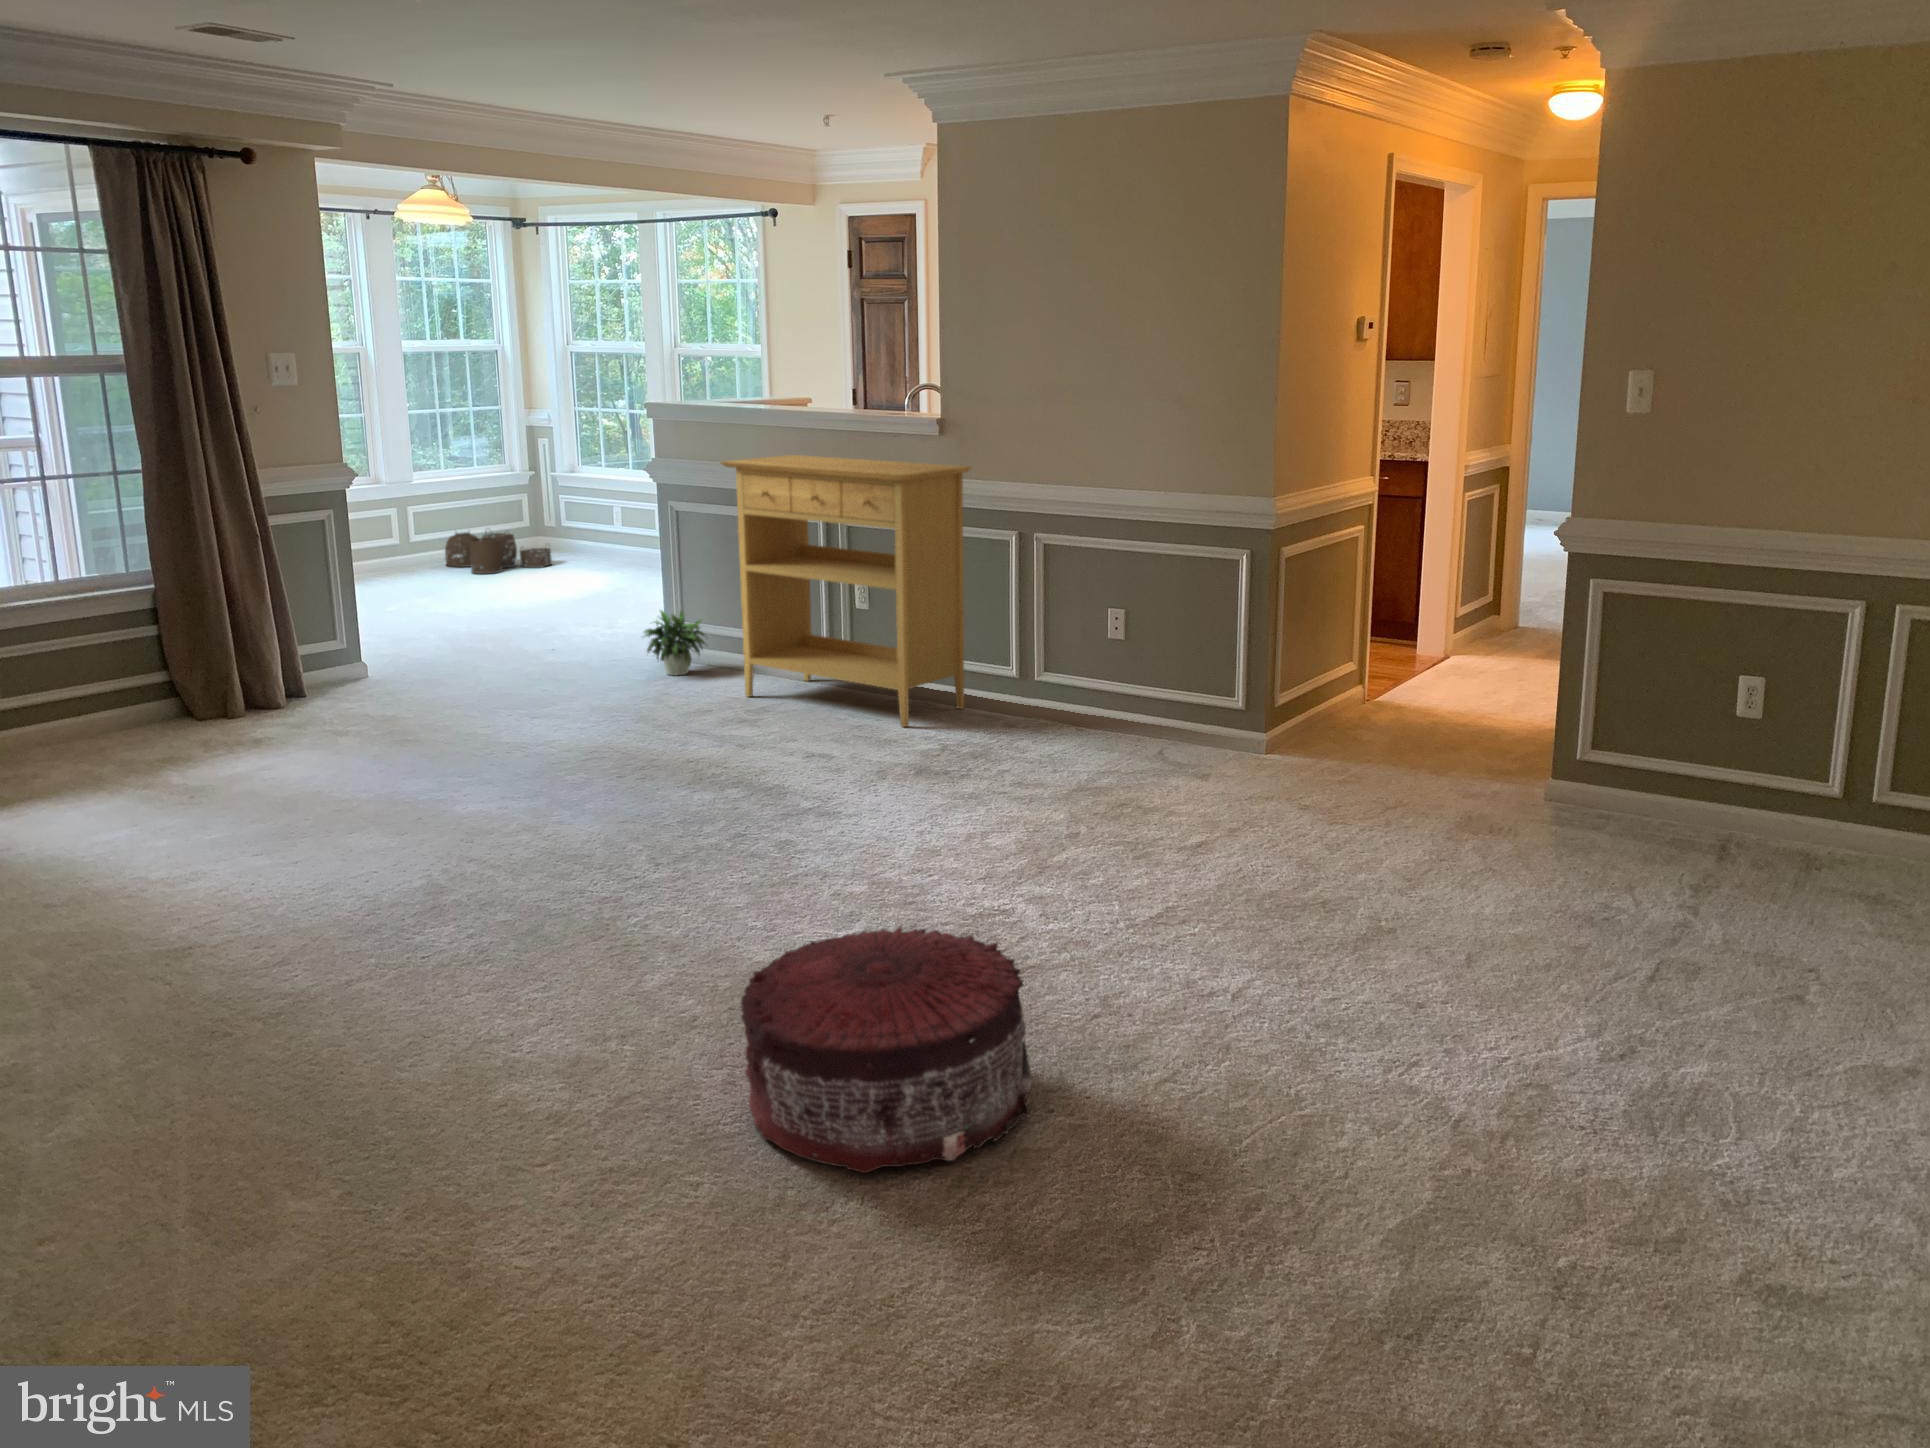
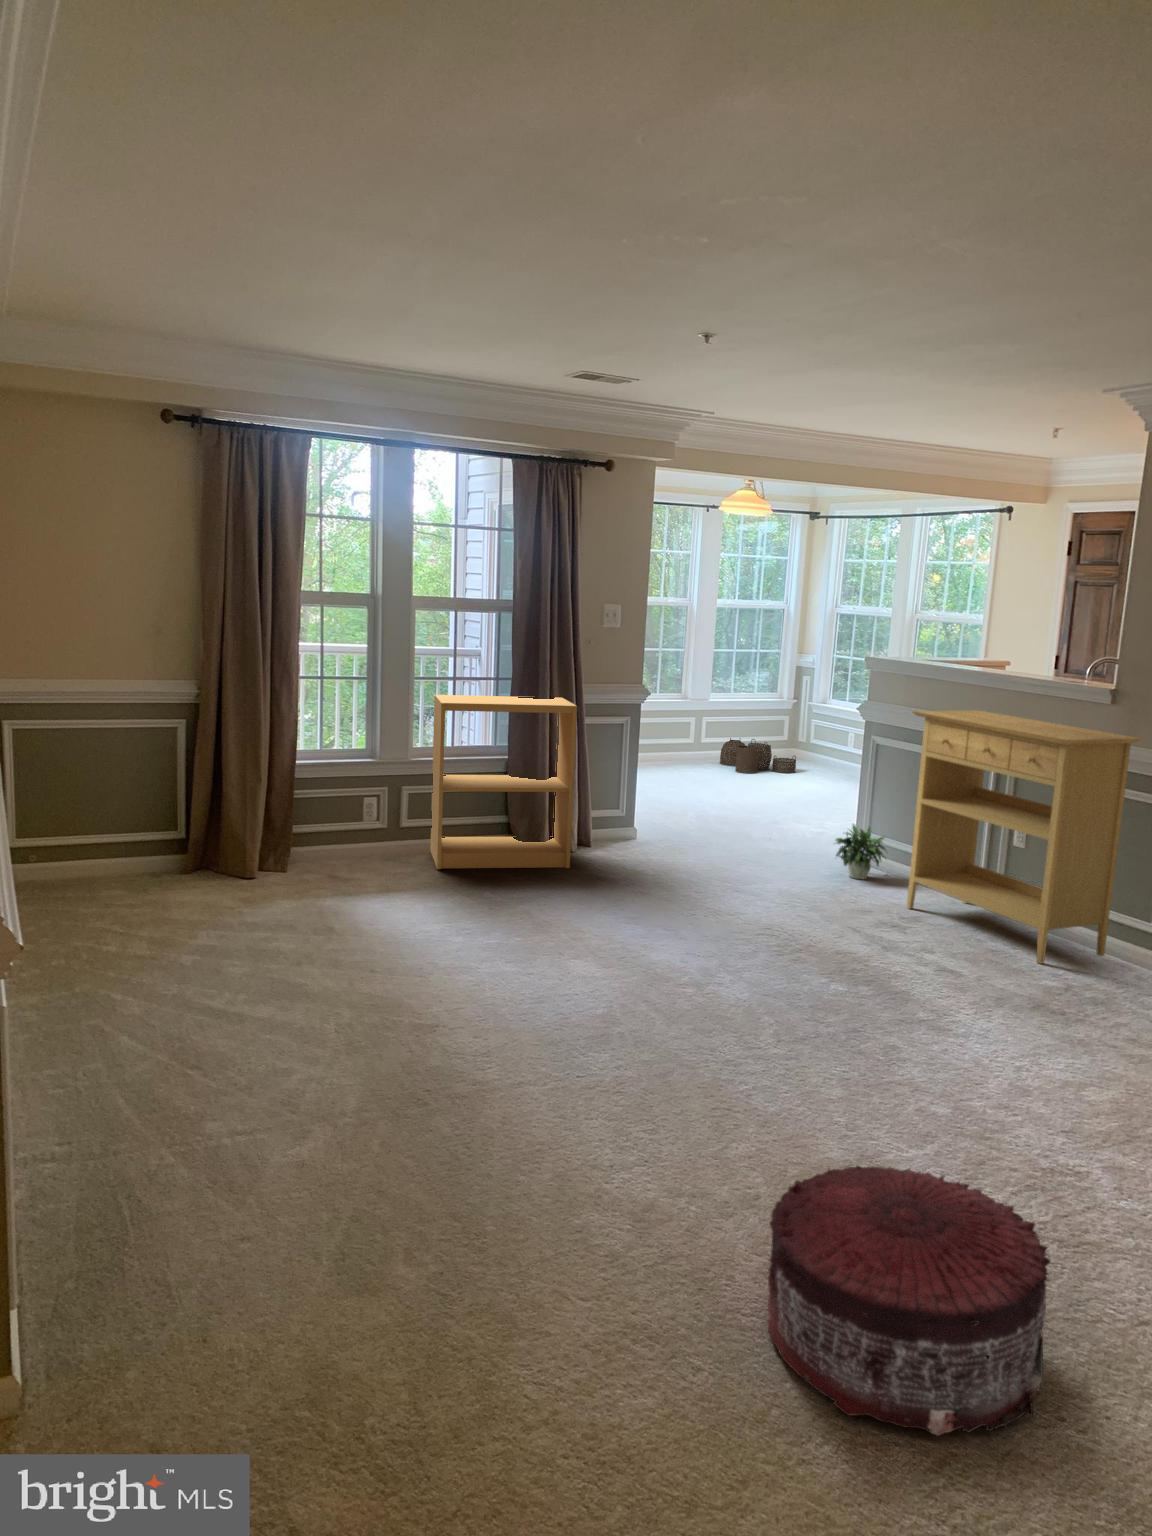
bookshelf: none [21,490,291,758] -> present [430,695,577,869]

